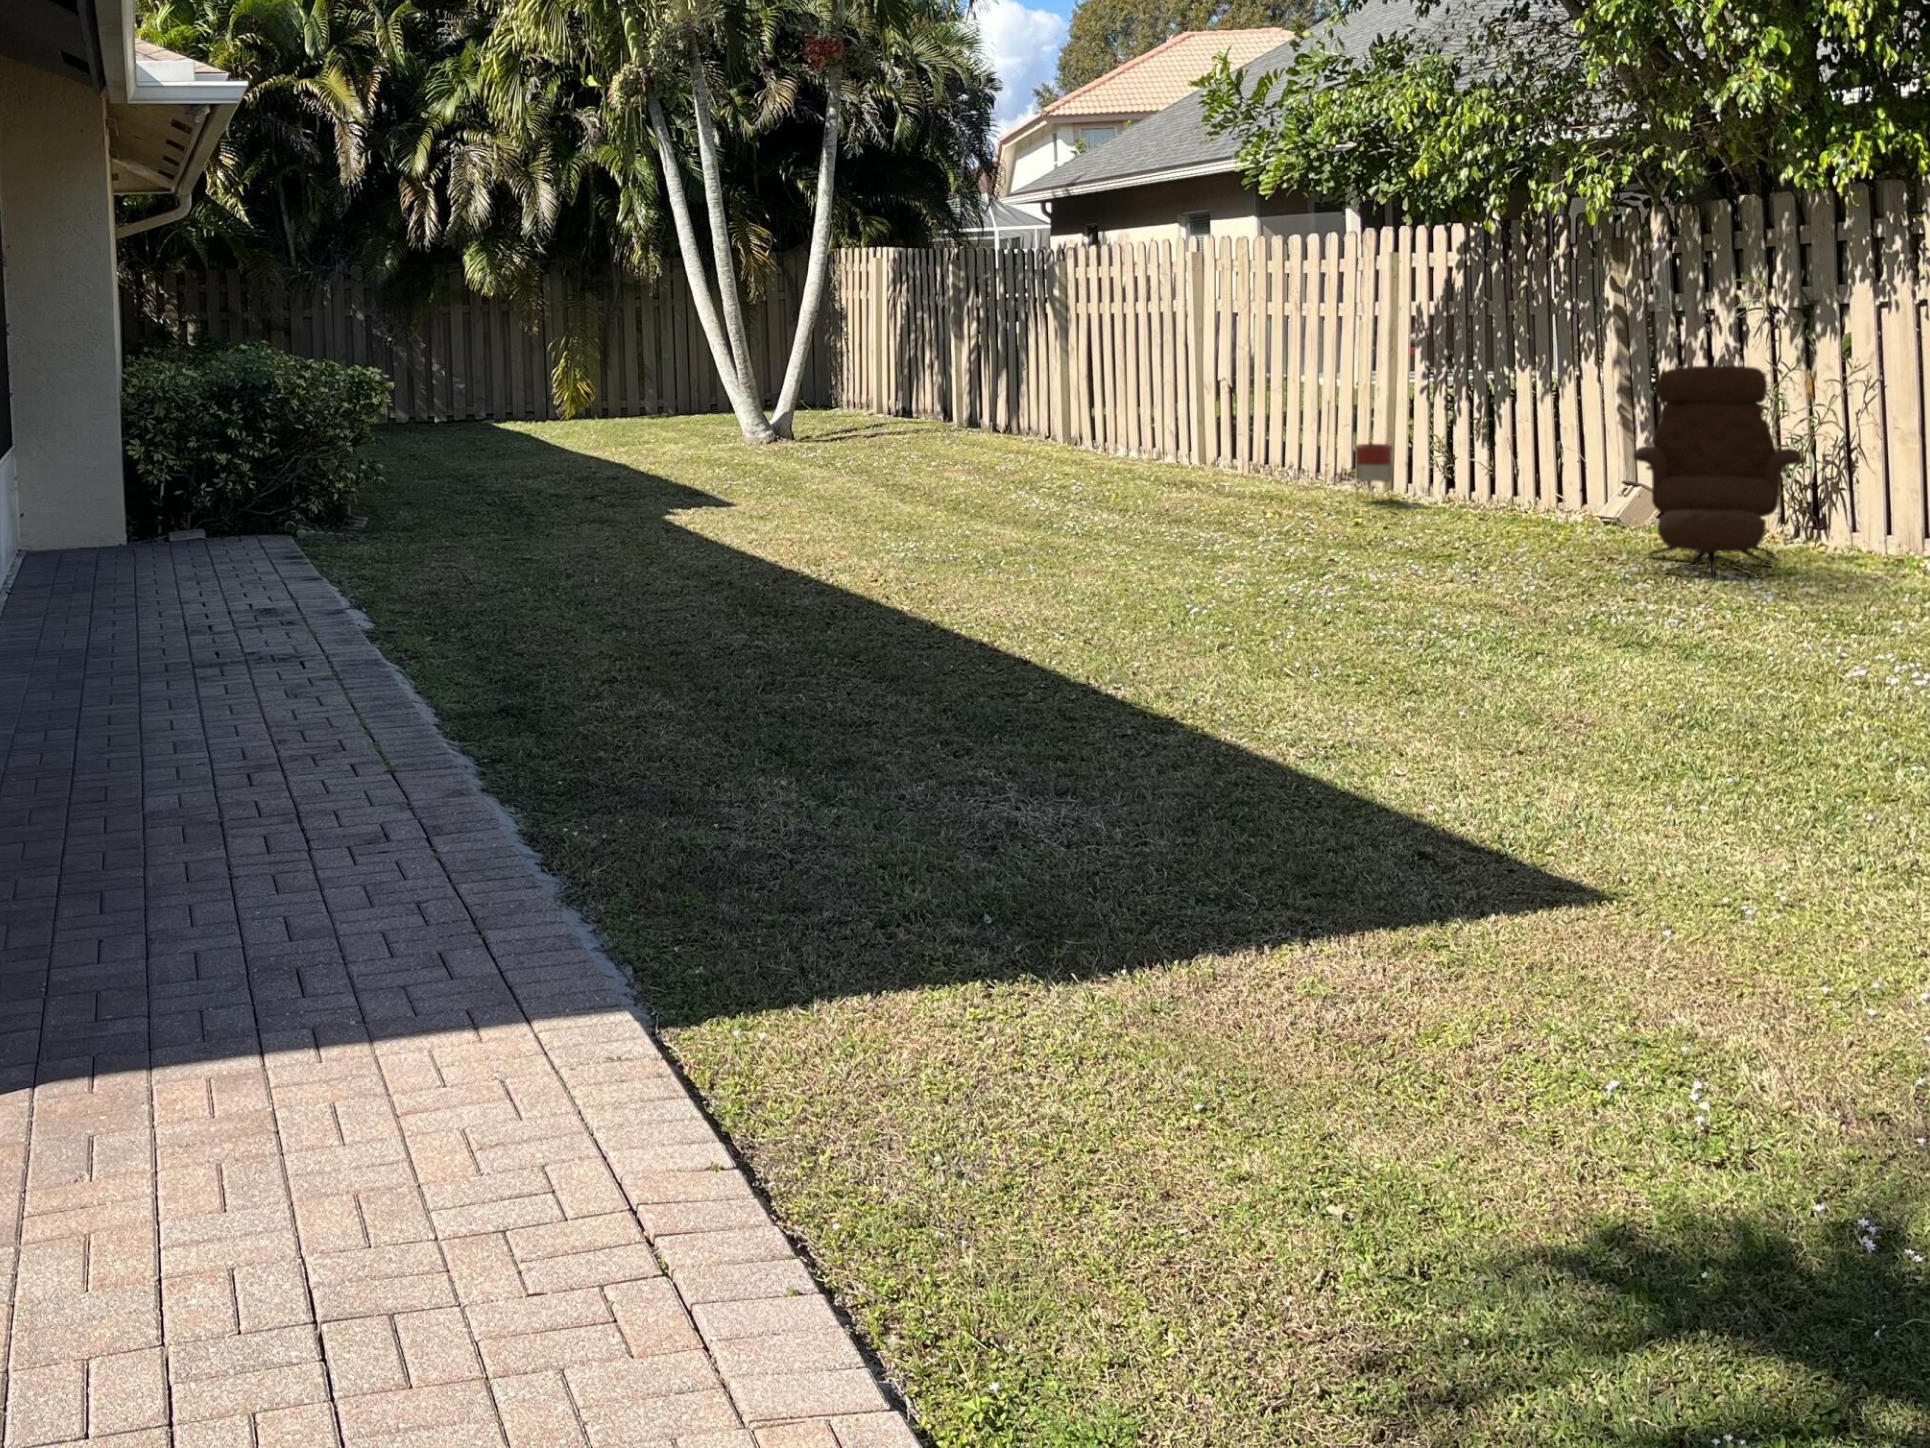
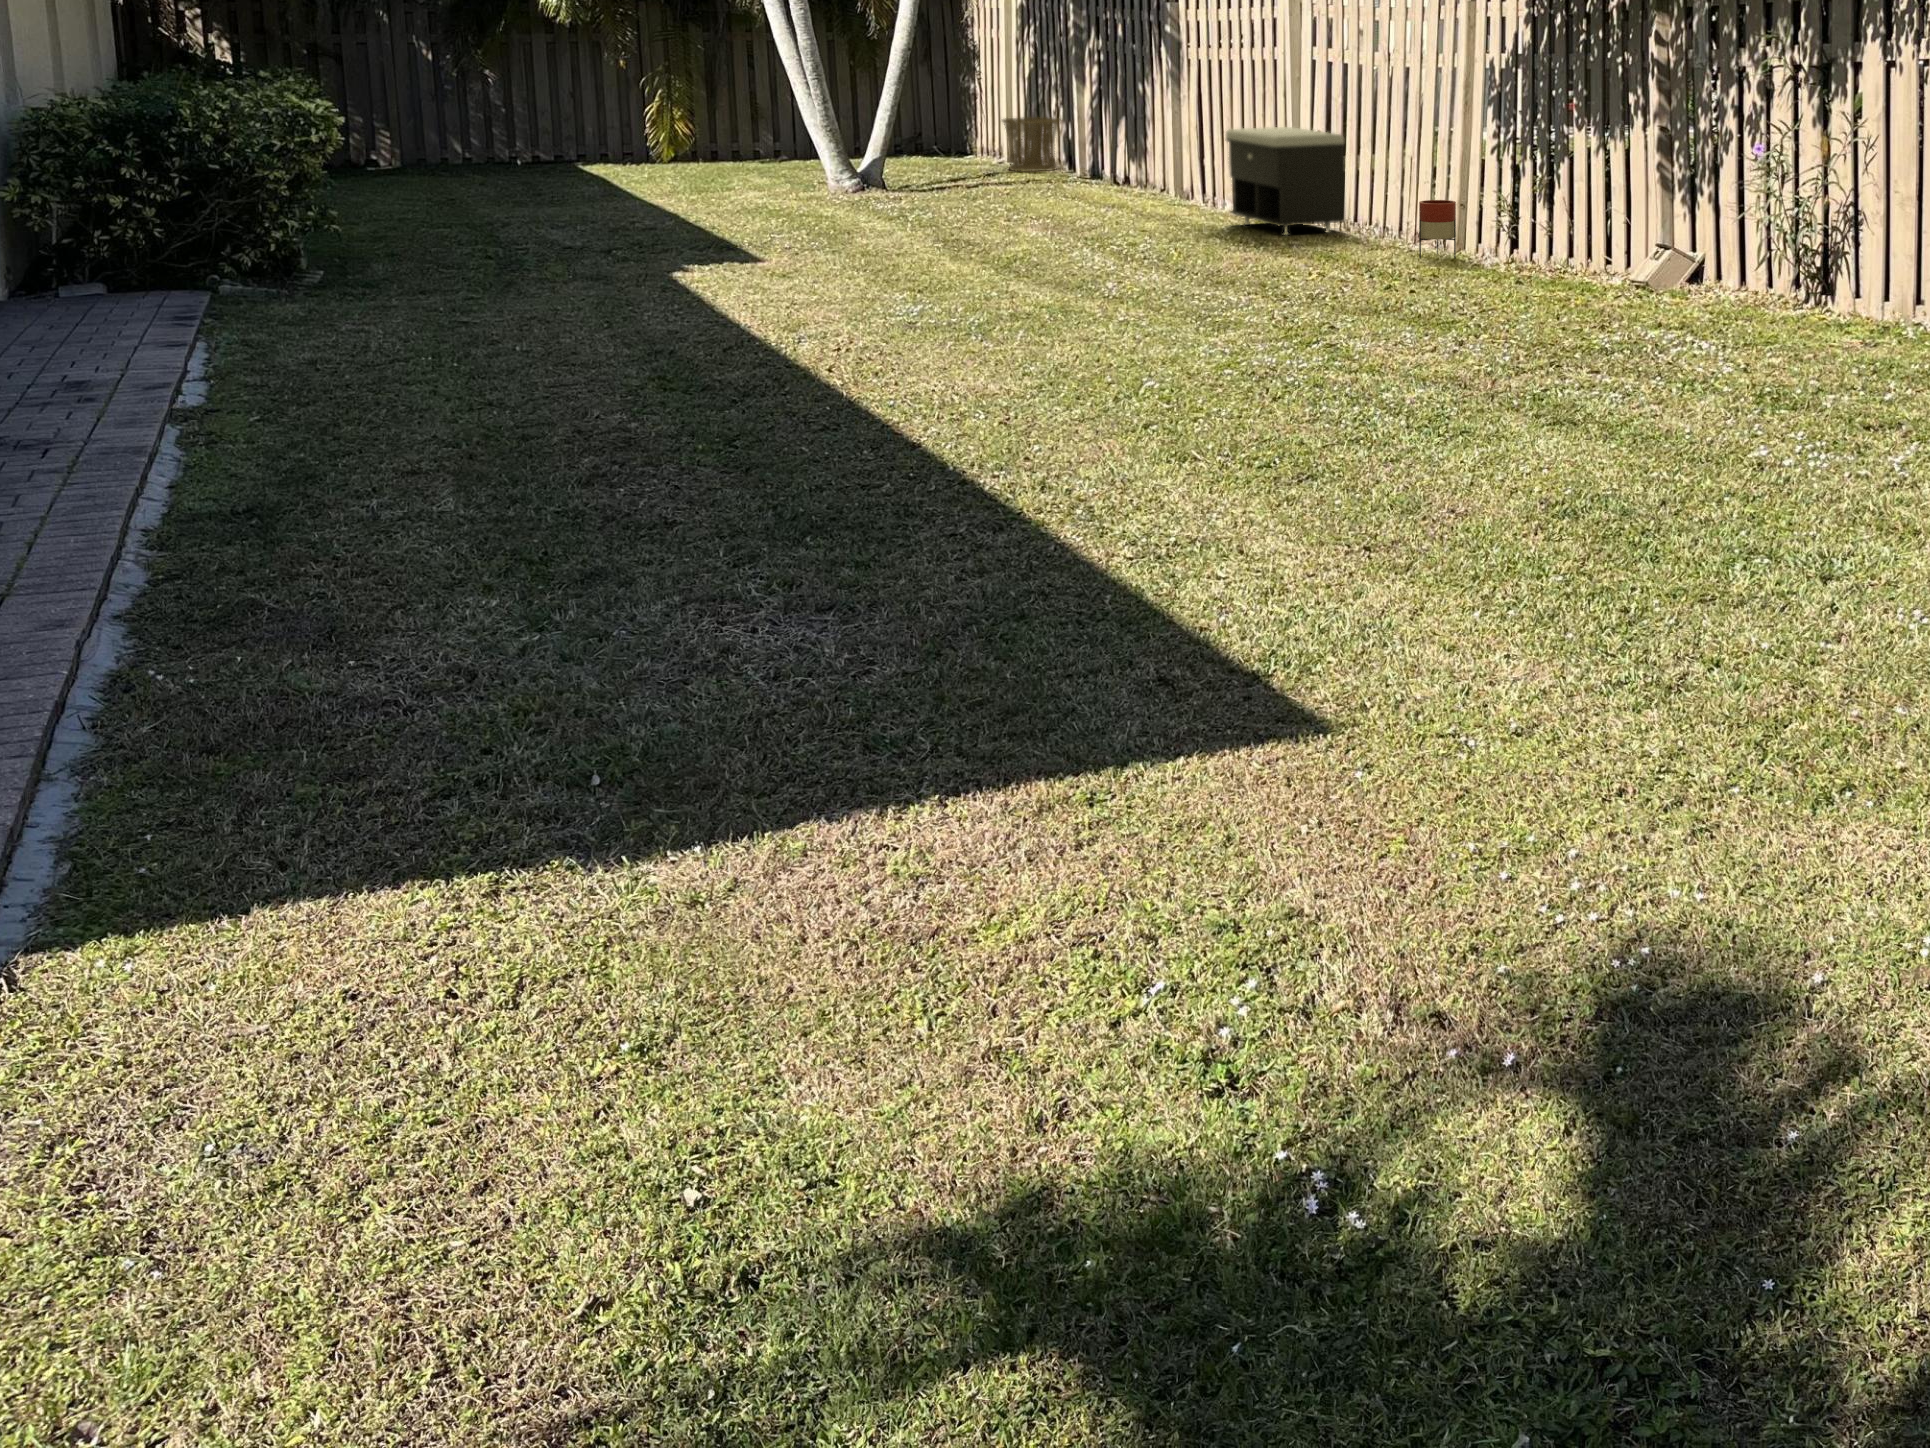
lounge chair: present [1633,365,1802,580] -> none [1654,126,1816,352]
basket: none [885,374,941,426] -> present [1002,117,1060,172]
storage bench: none [1142,378,1265,480] -> present [1226,127,1346,235]

